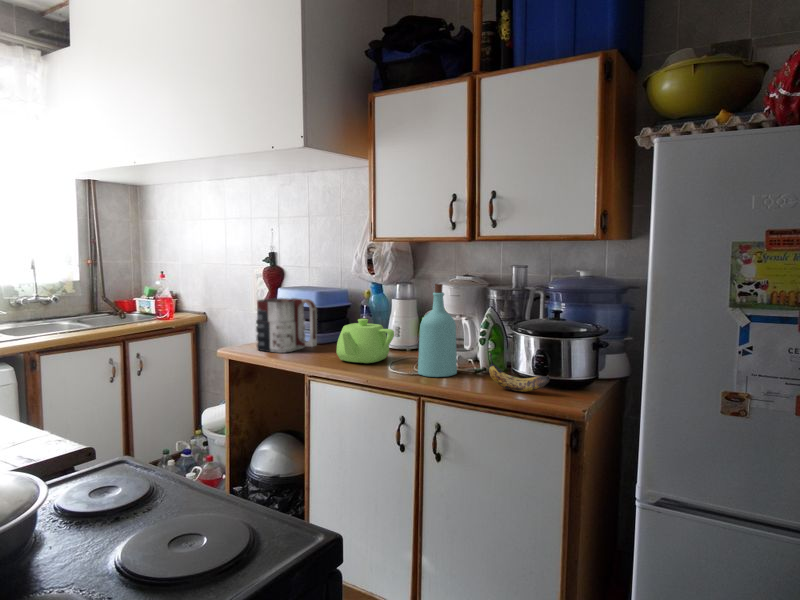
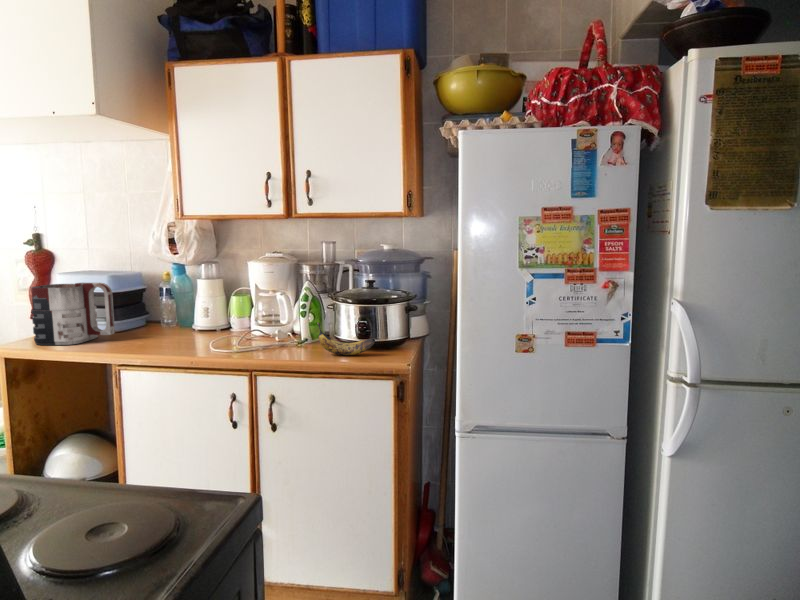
bottle: present [418,284,457,377] -> none [243,260,282,352]
teapot: present [337,319,394,363] -> none [145,300,211,346]

